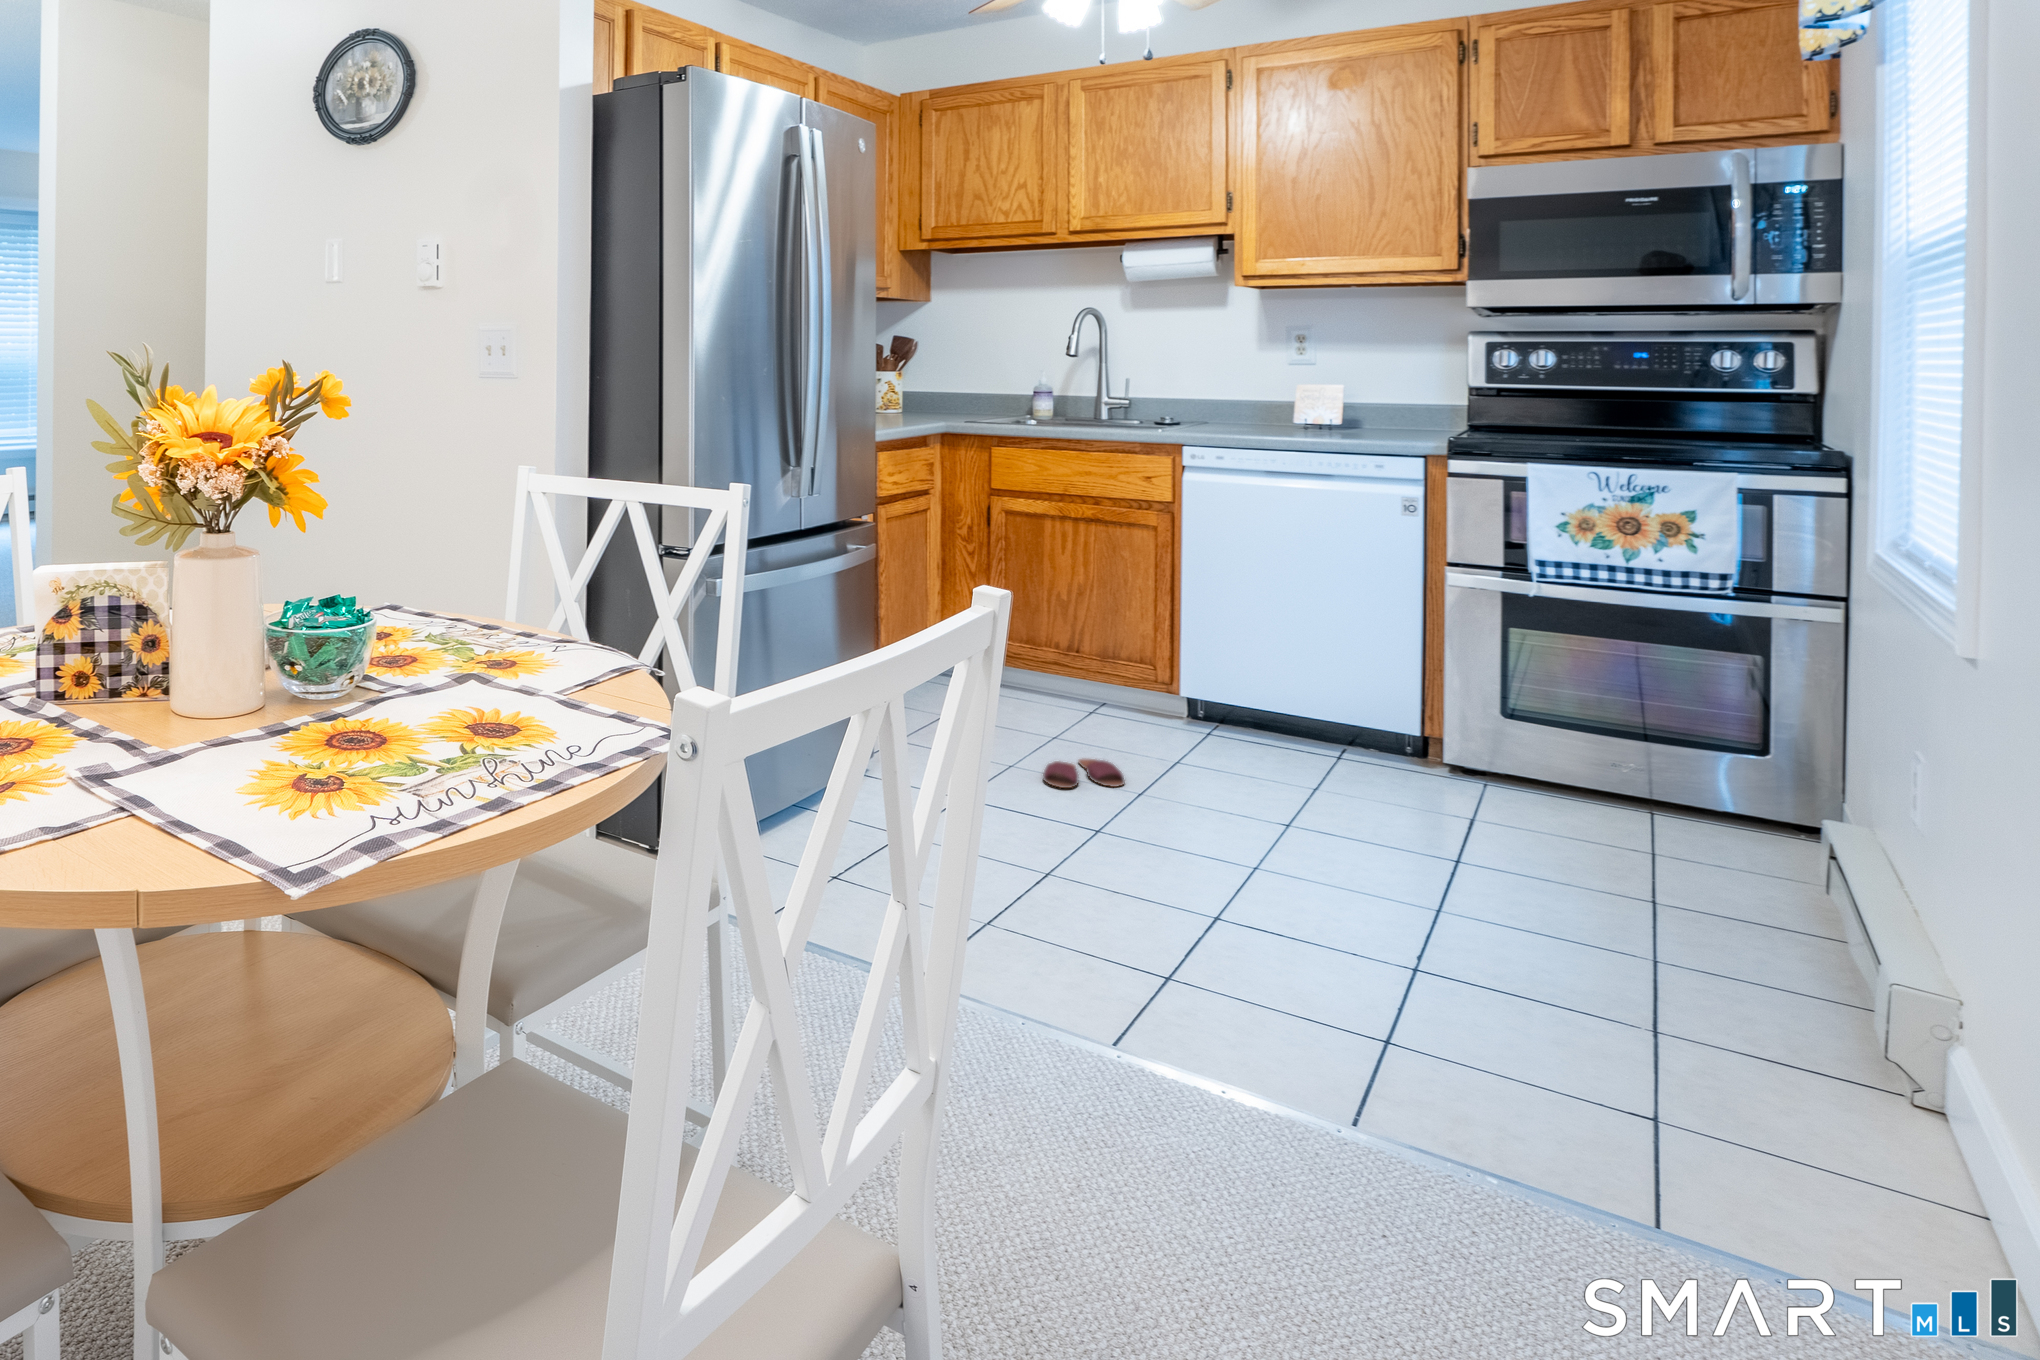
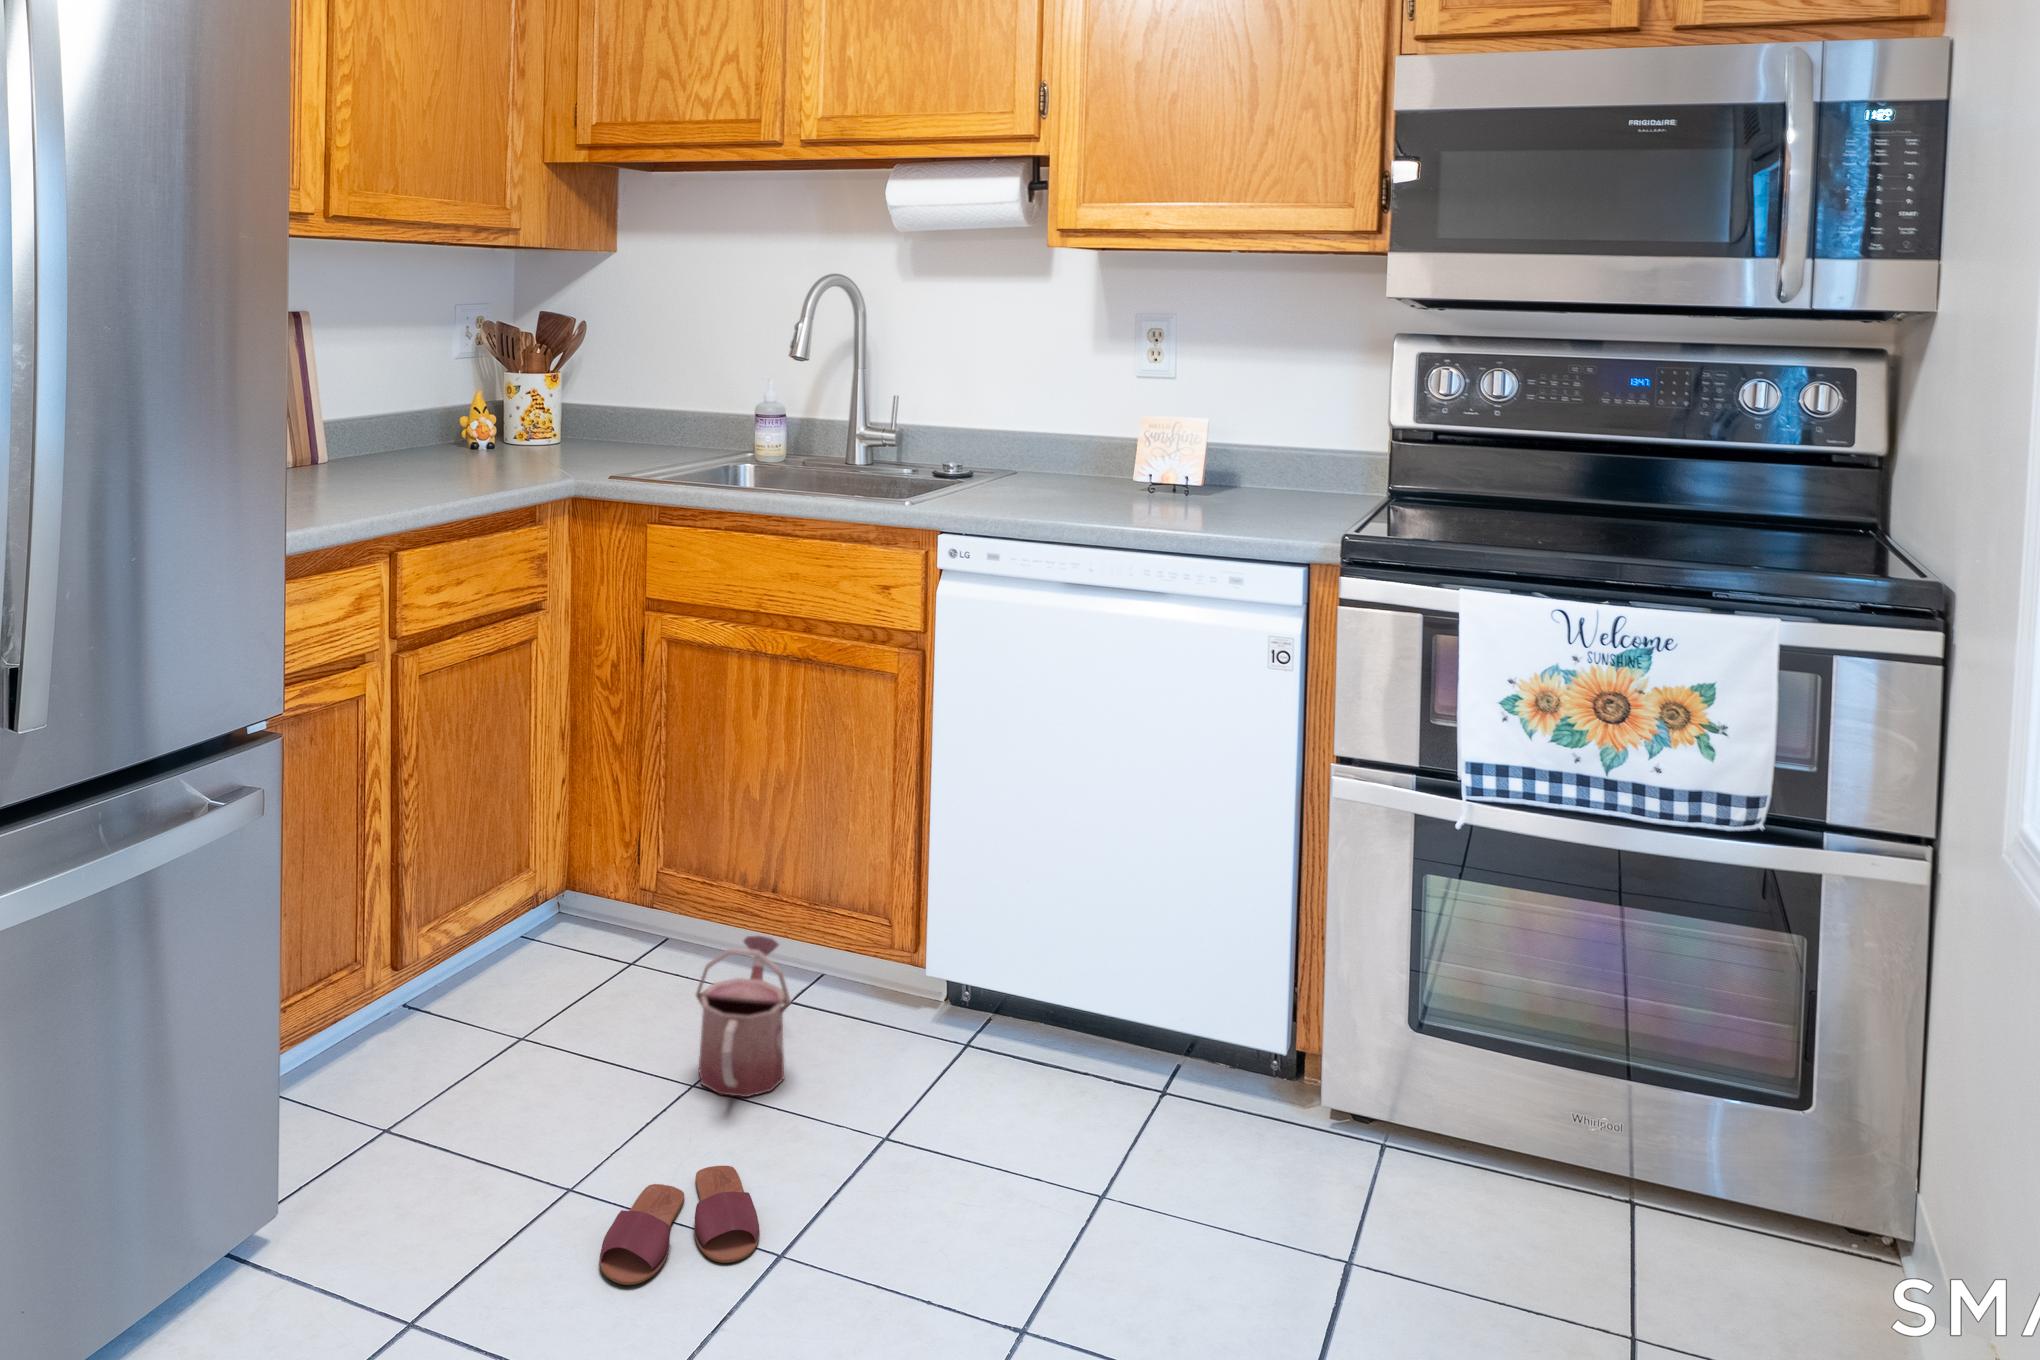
watering can: none [1054,664,1110,740] -> present [696,936,790,1097]

